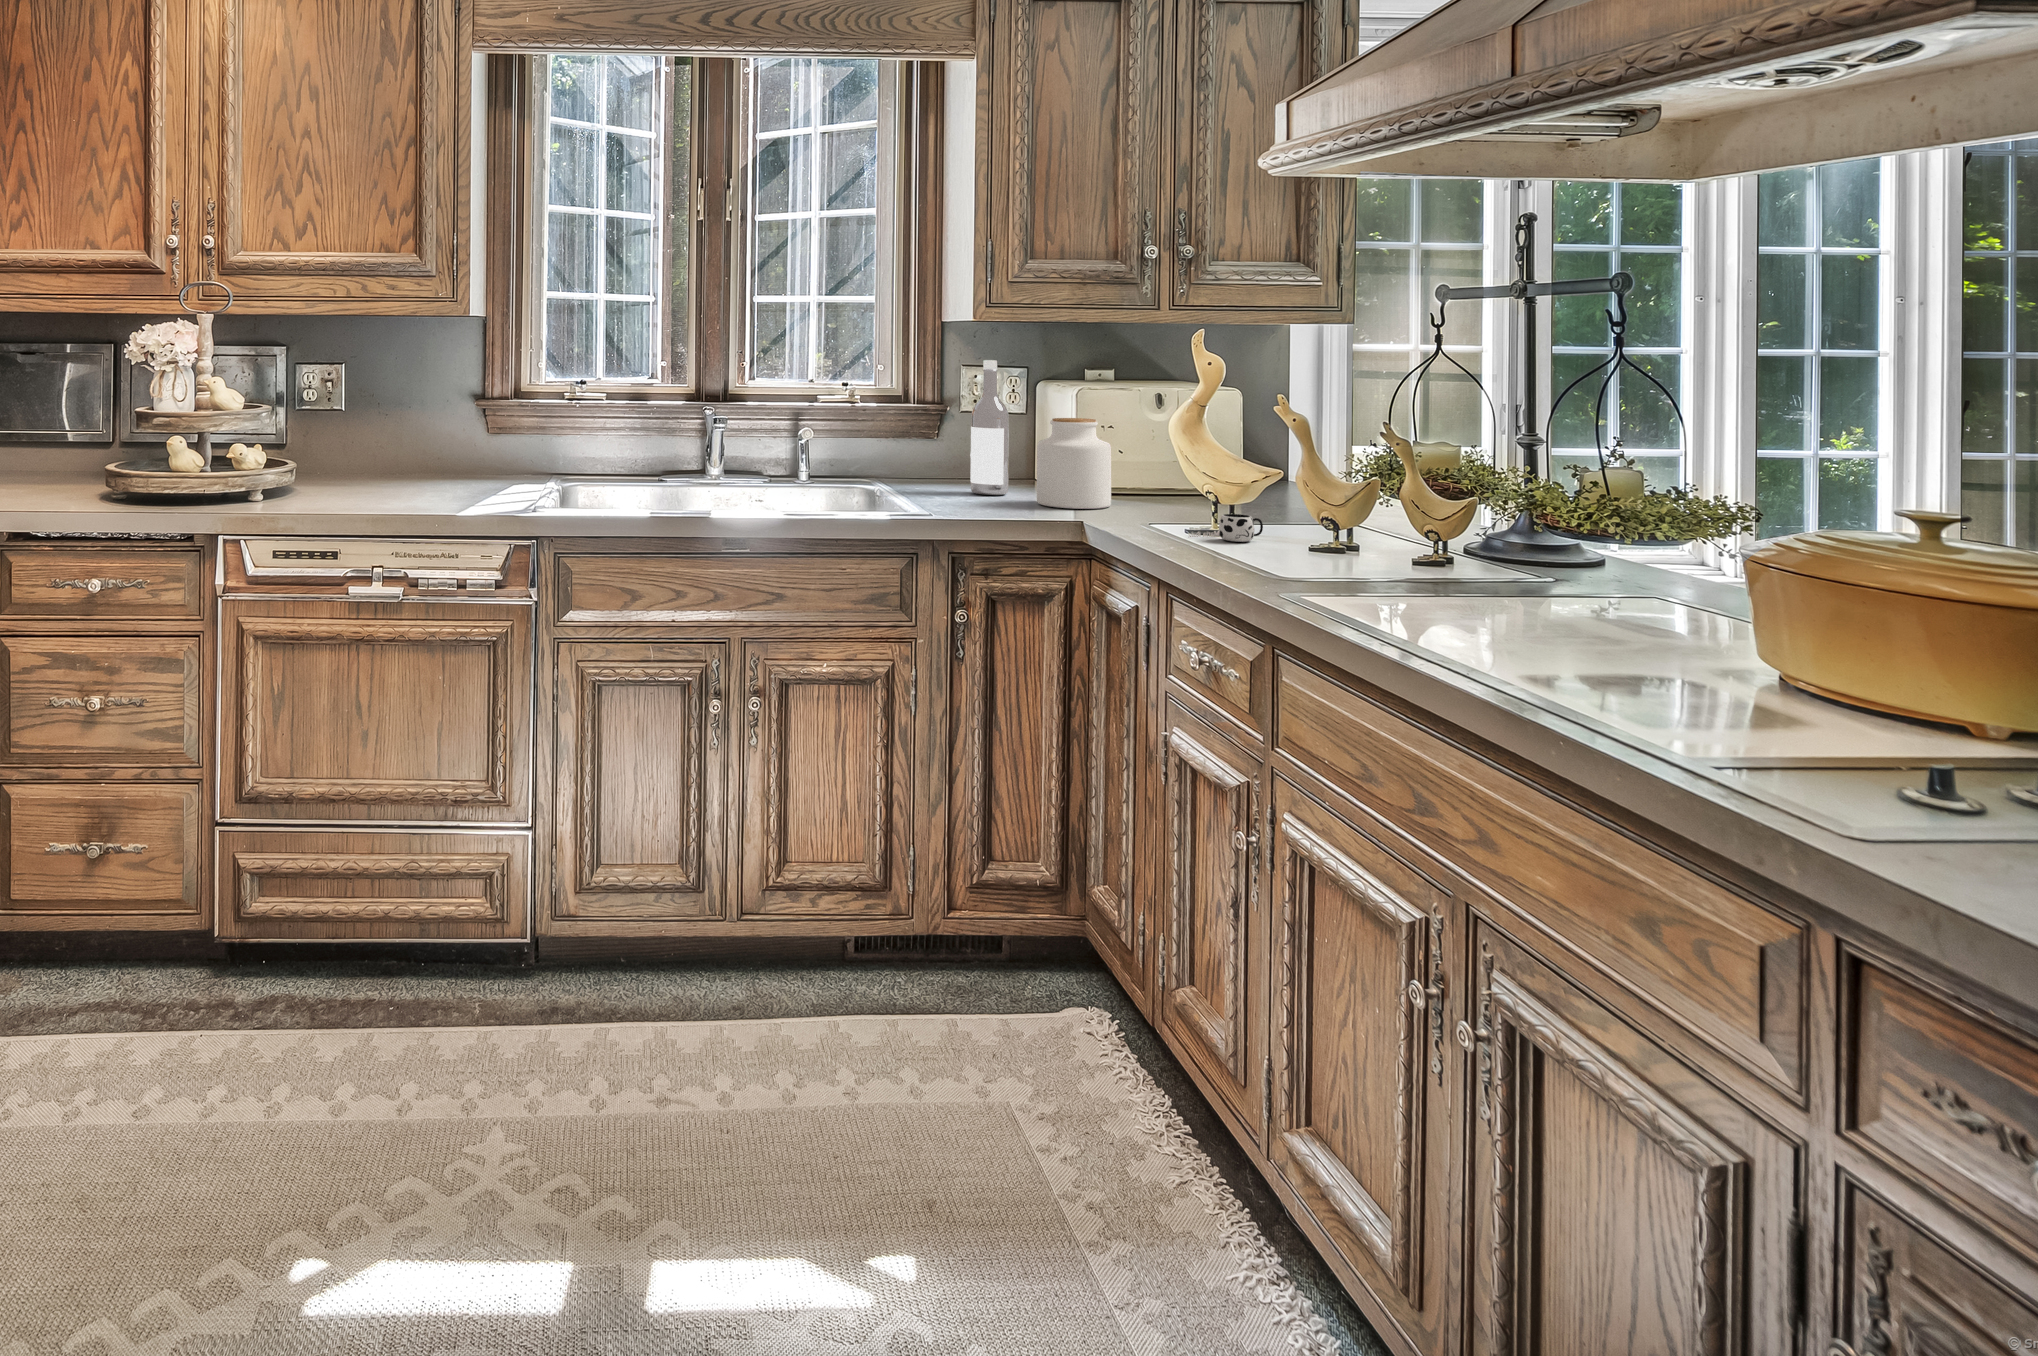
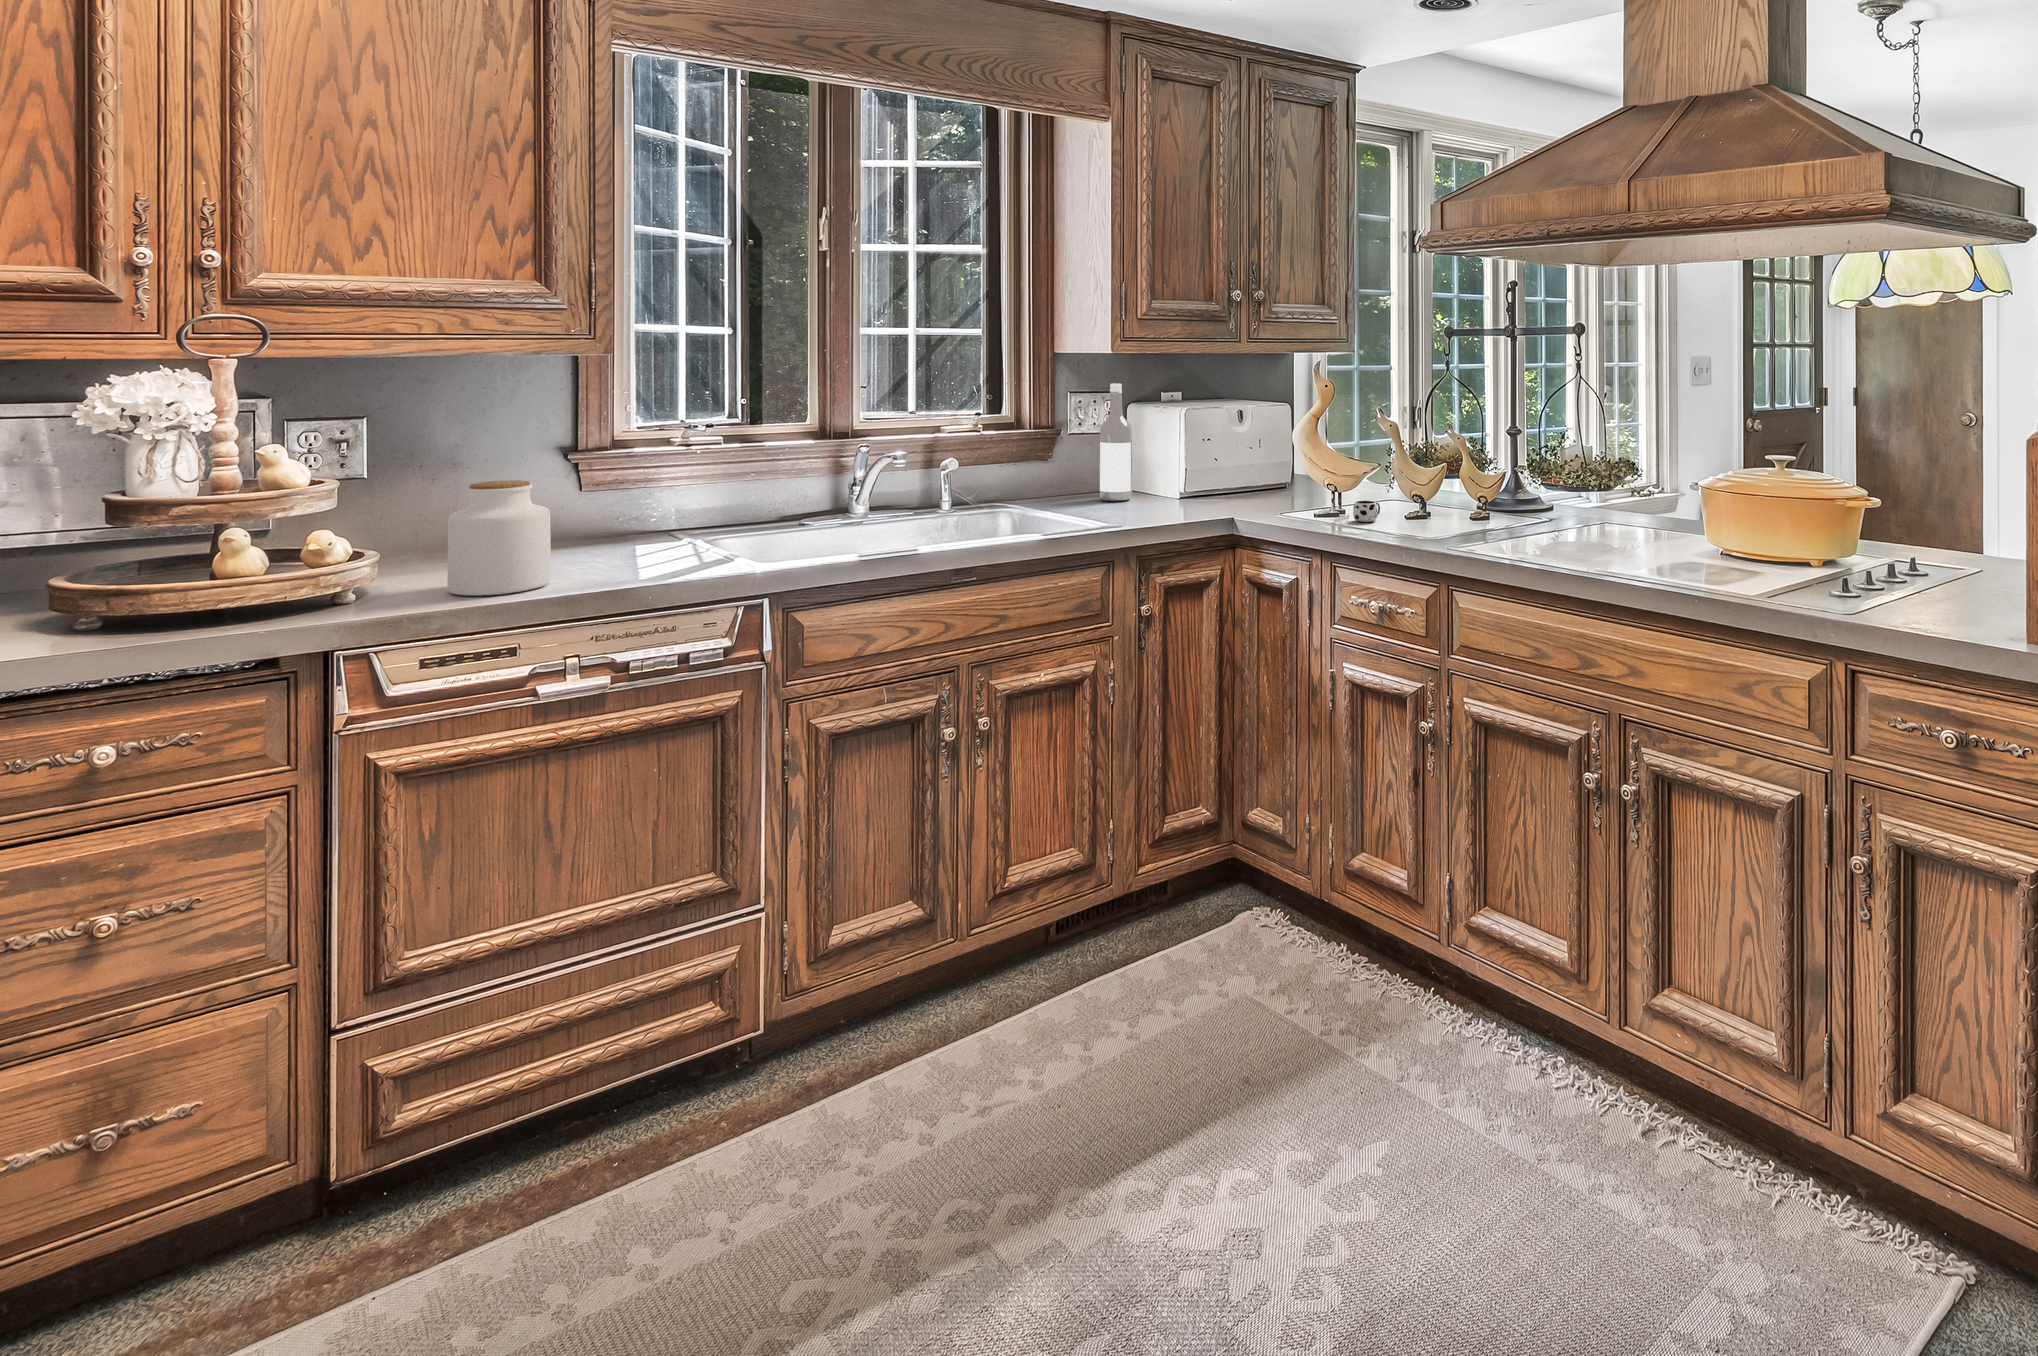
jar: present [1037,418,1111,509] -> present [448,480,551,596]

